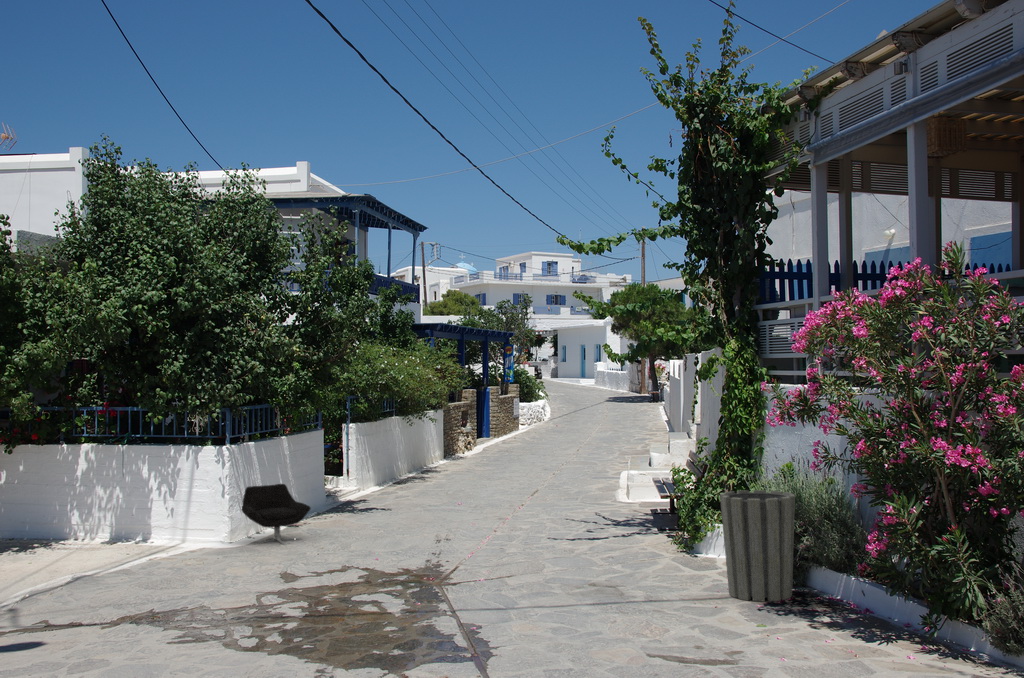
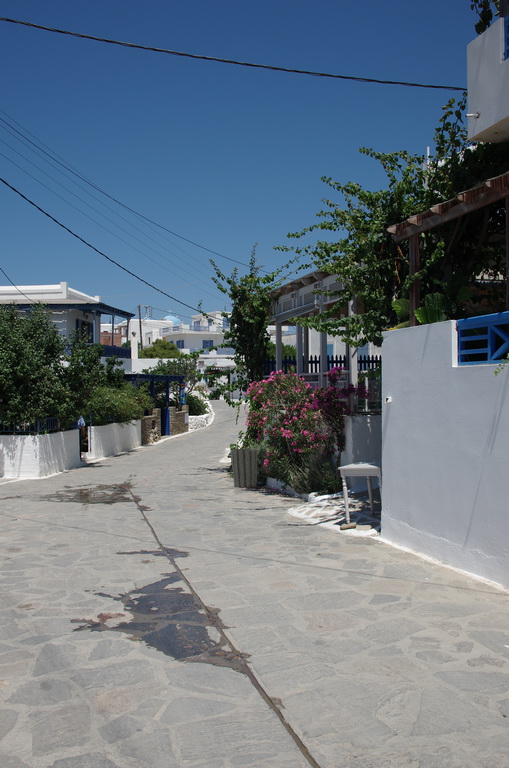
lounge chair: present [241,484,311,545] -> none [44,452,75,478]

